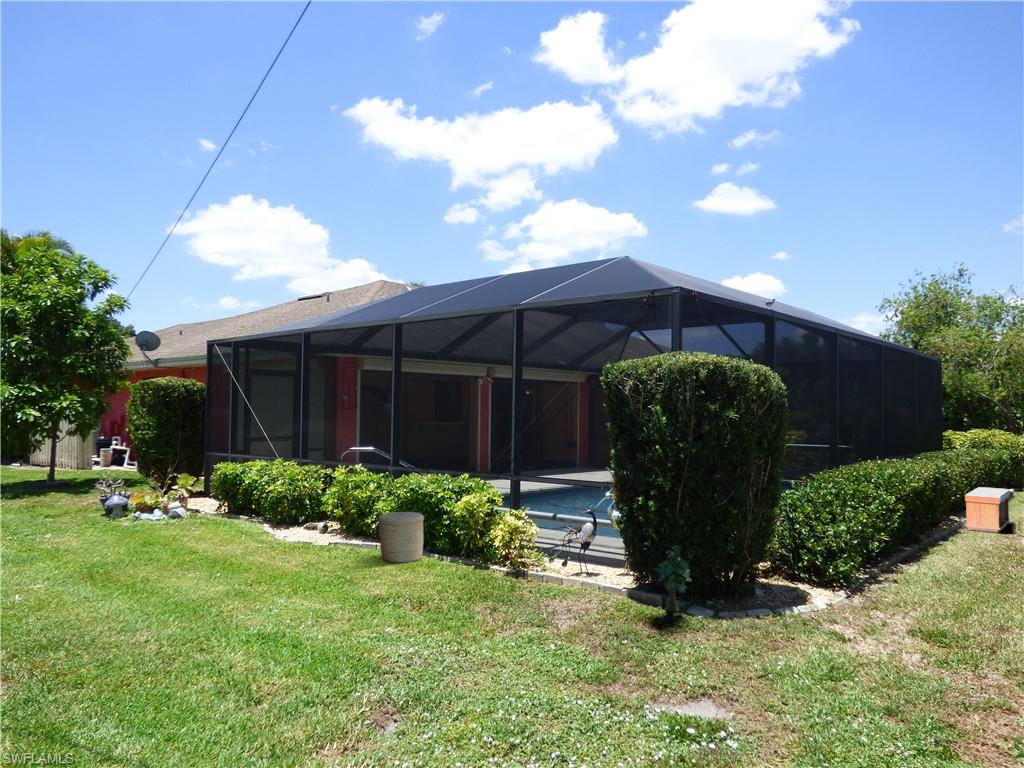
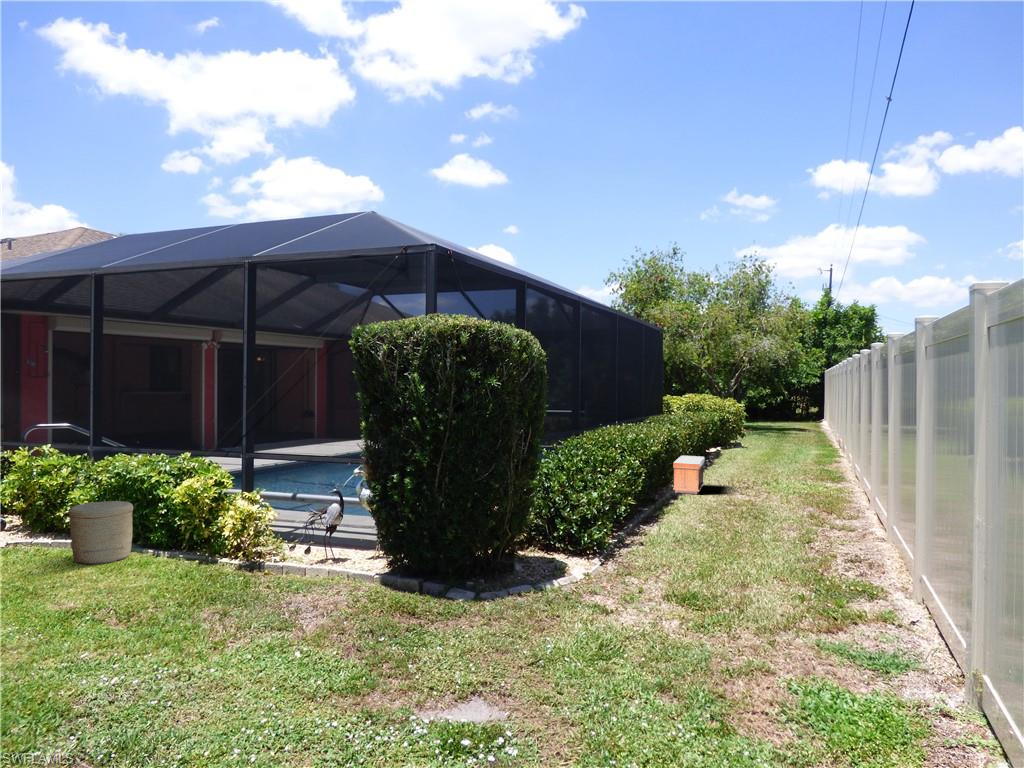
decorative plant: present [653,545,691,612] -> none [409,523,451,595]

